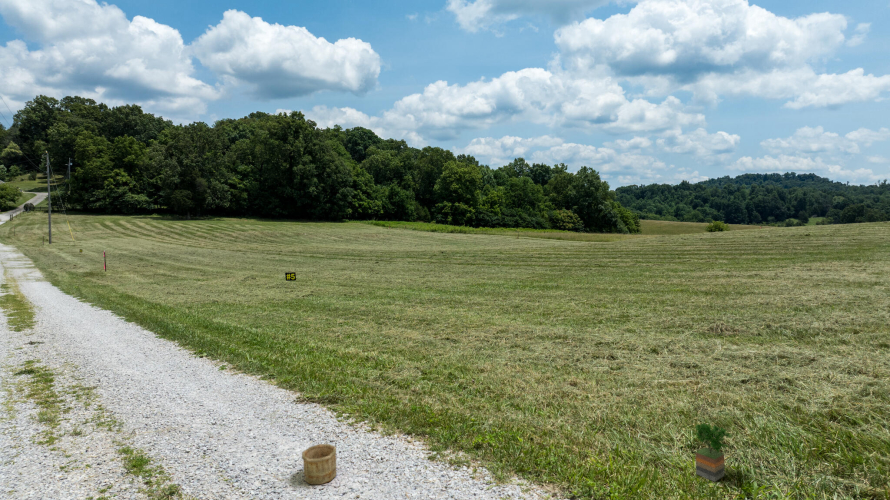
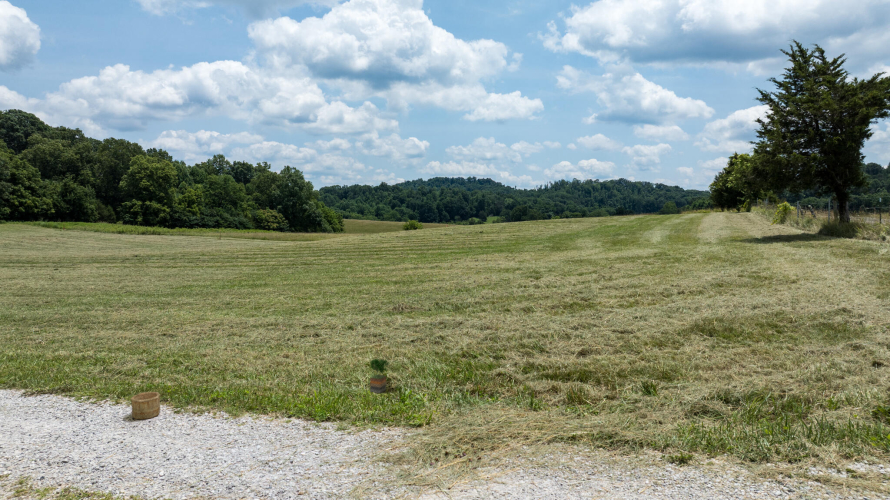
wooden bucket: present [302,444,336,484] -> present [131,392,160,419]

